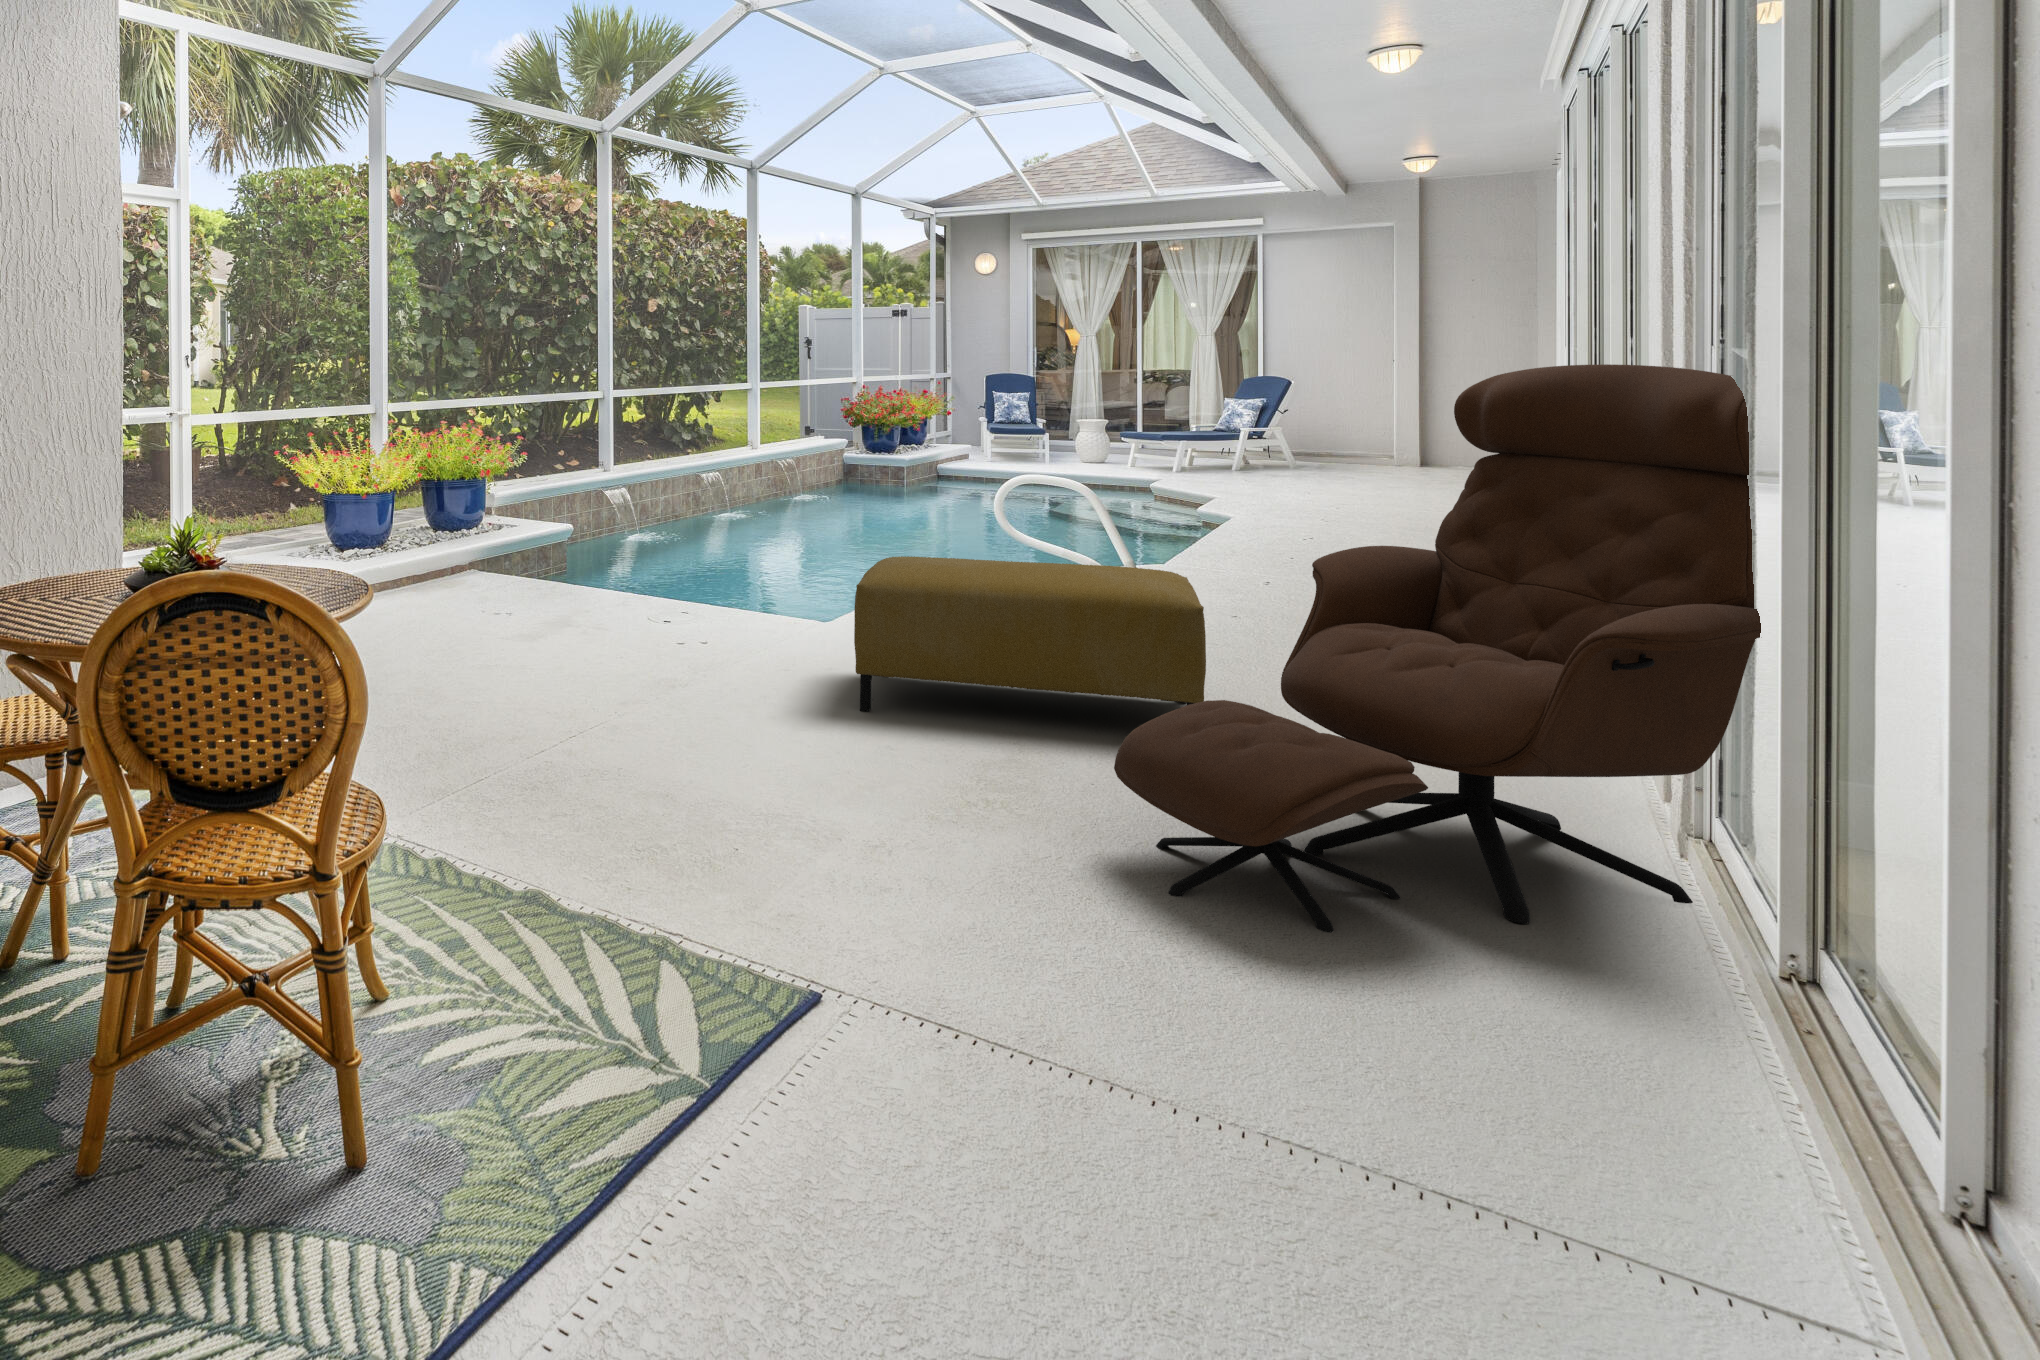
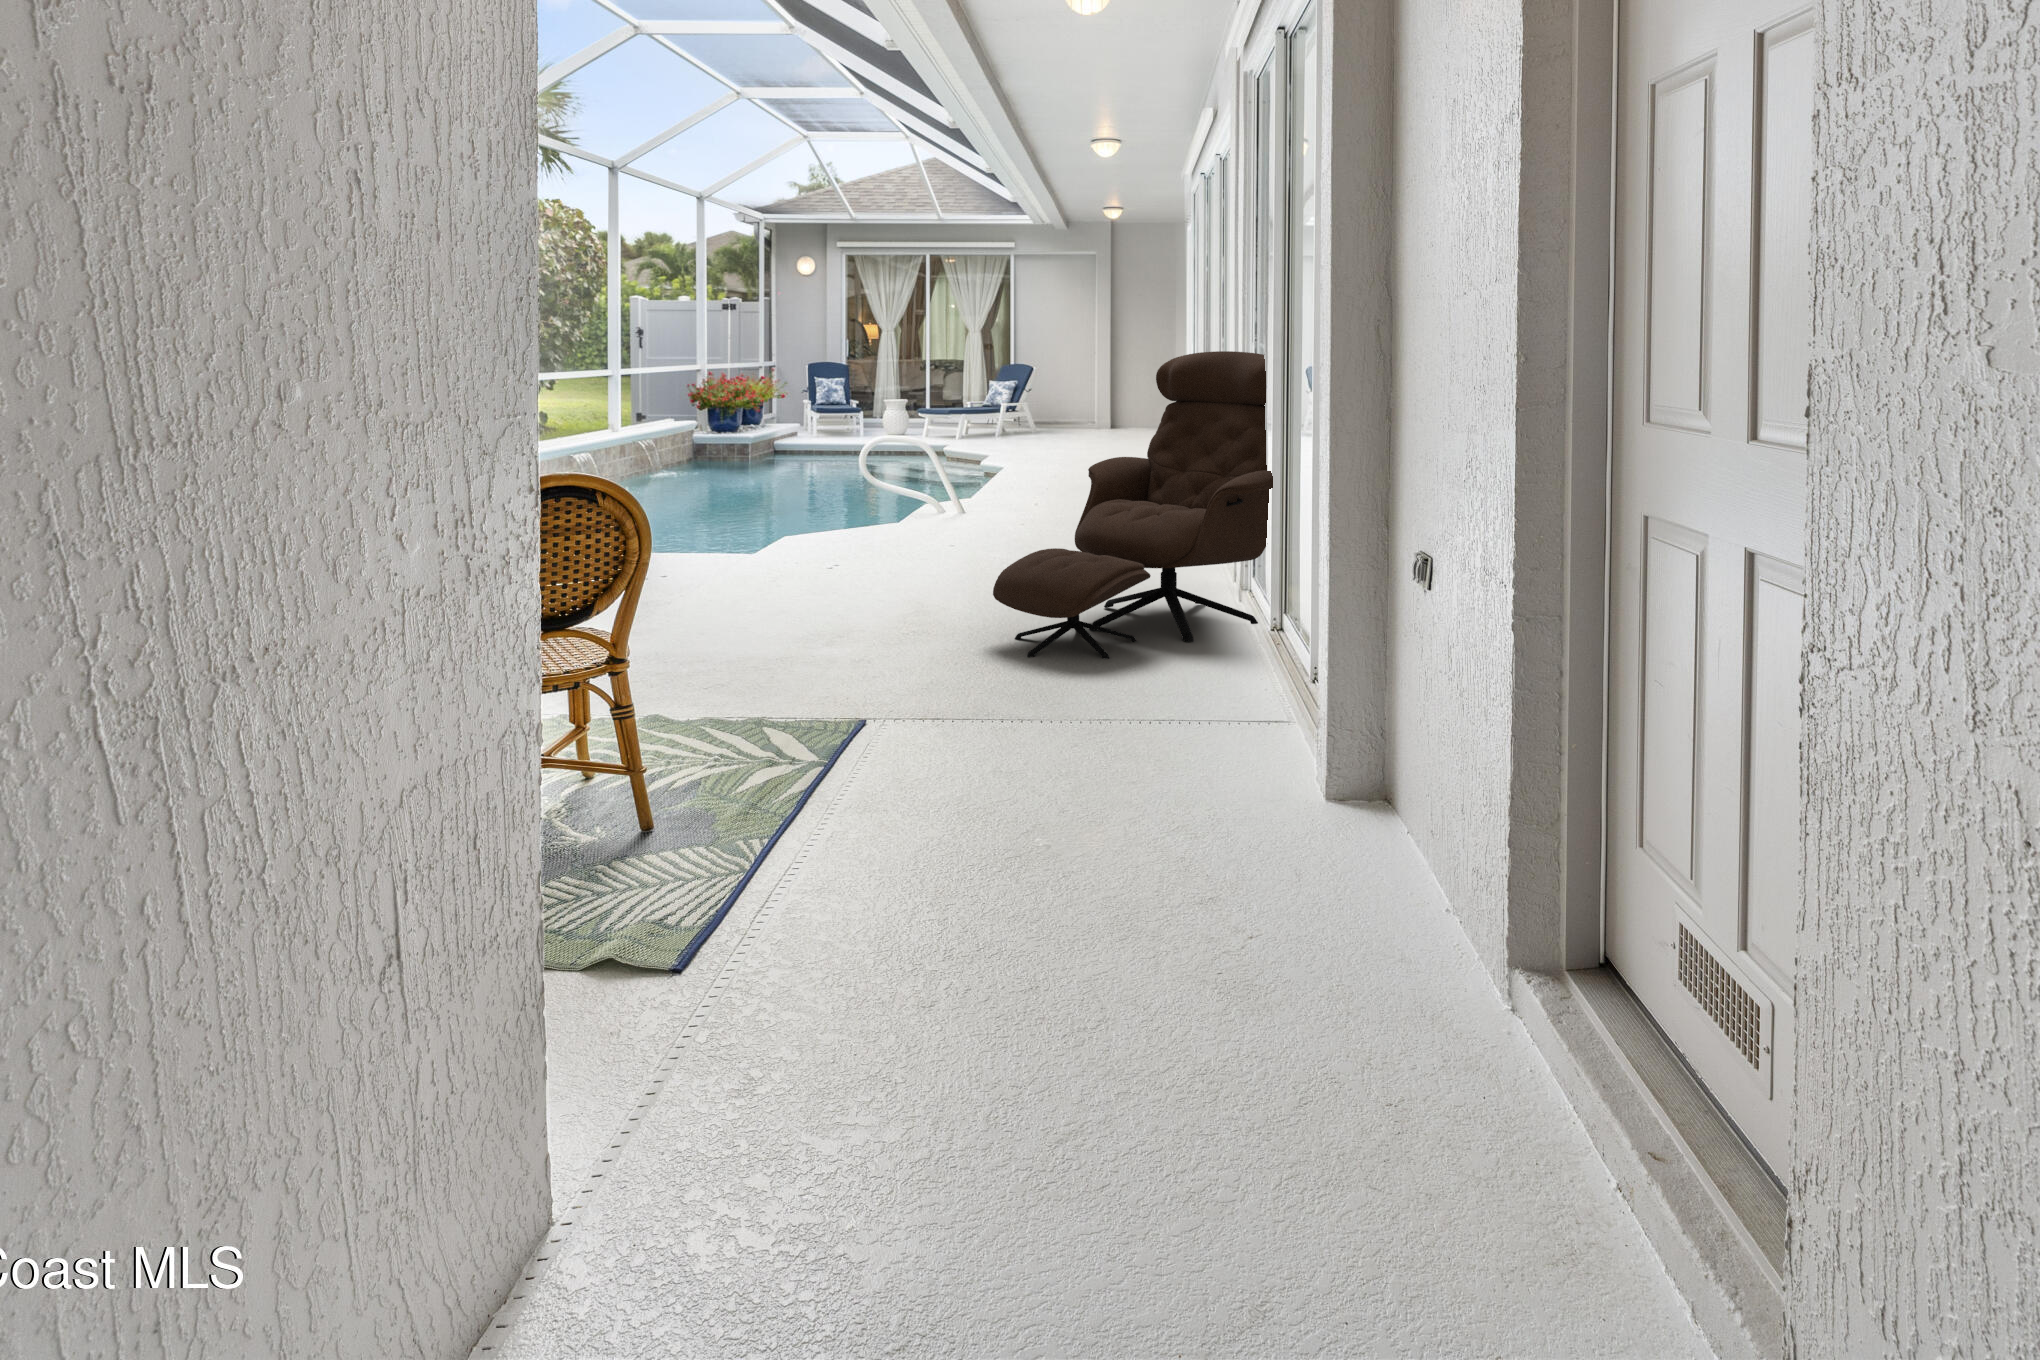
ottoman: present [854,556,1206,712] -> none [802,487,1026,600]

